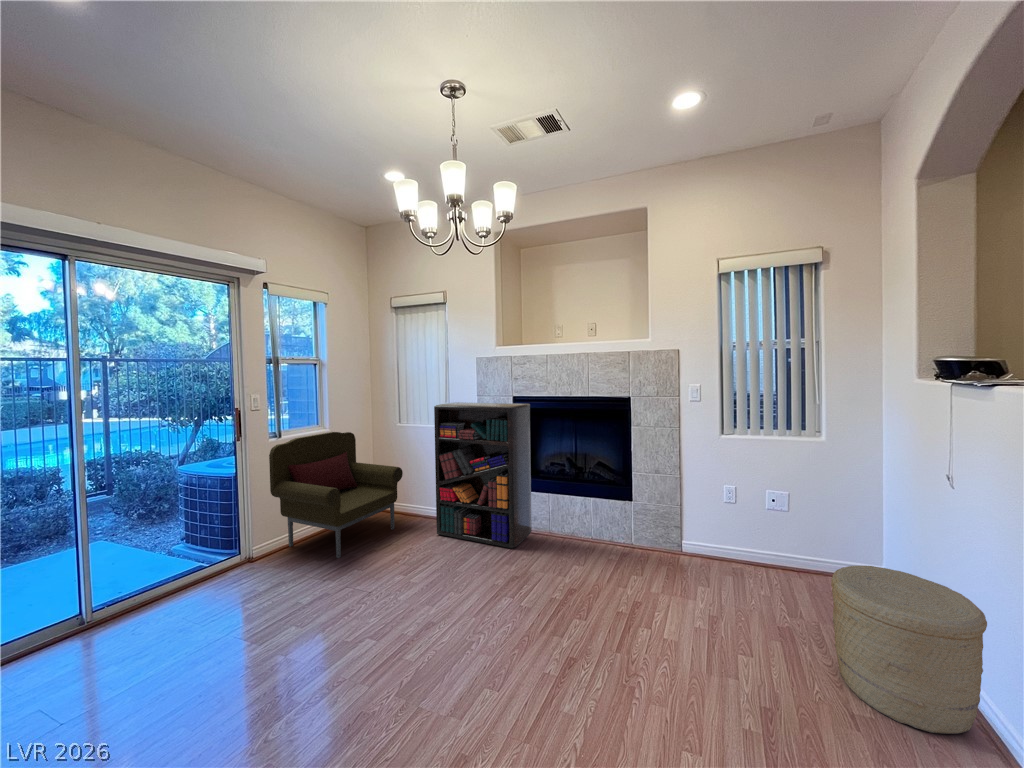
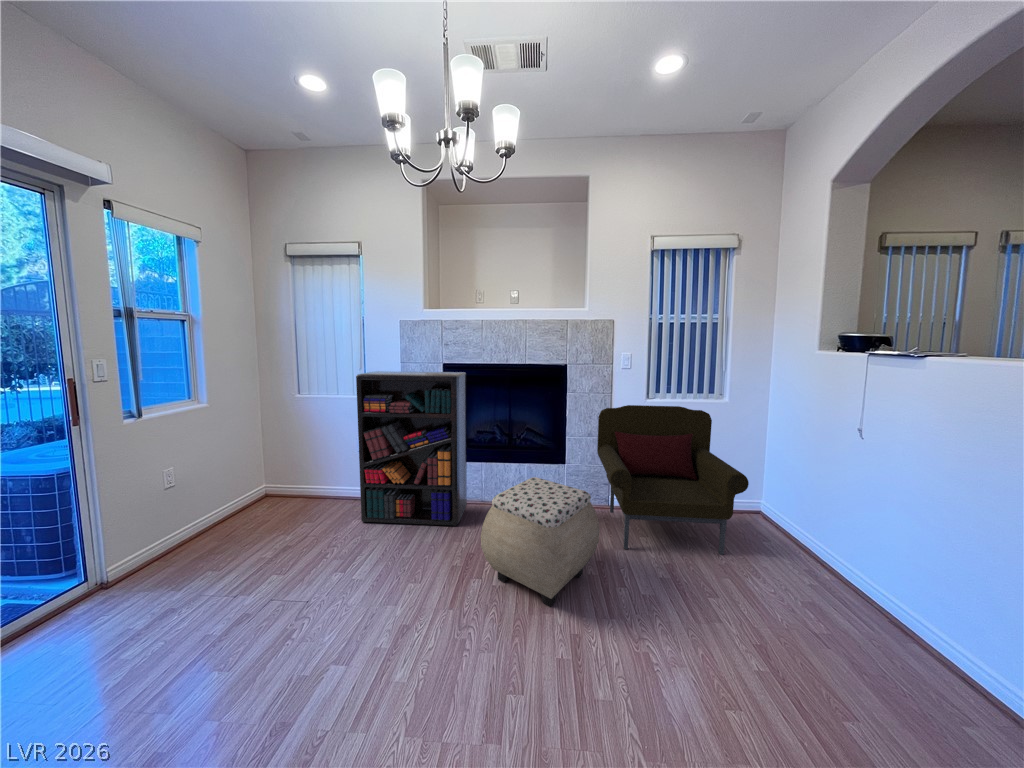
armchair: present [269,432,403,558] -> present [597,405,749,555]
ottoman: none [510,506,628,630] -> present [481,477,600,607]
woven basket: present [831,566,987,734] -> none [772,502,889,626]

